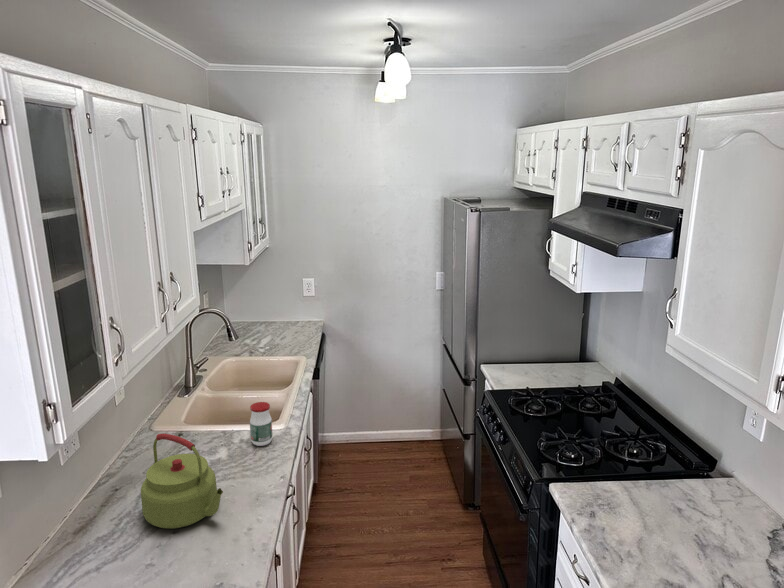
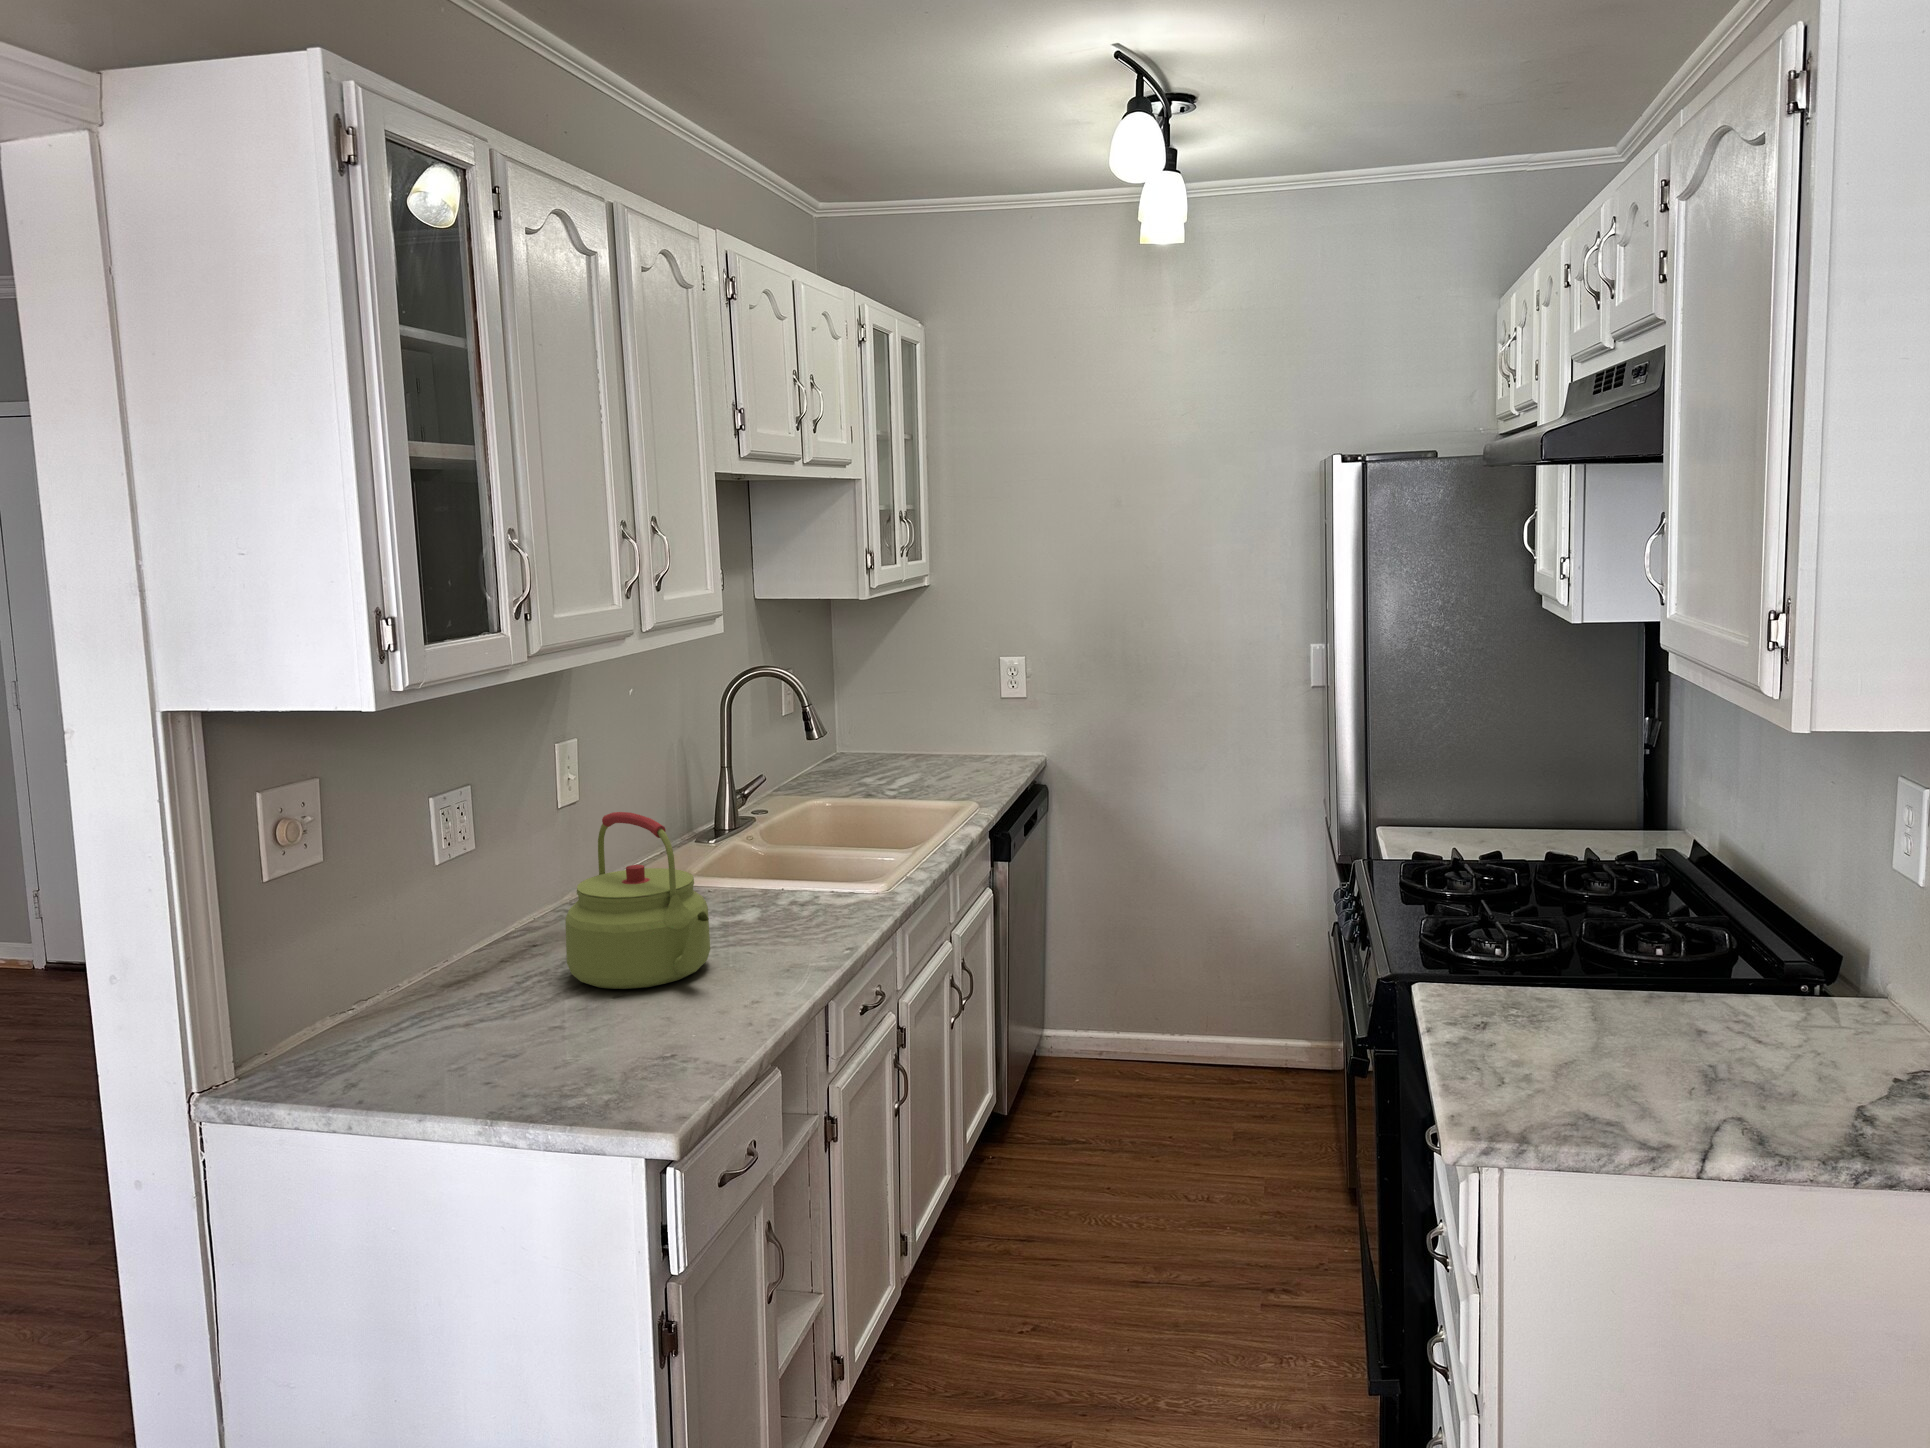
jar: present [250,402,272,446] -> none [807,819,853,908]

